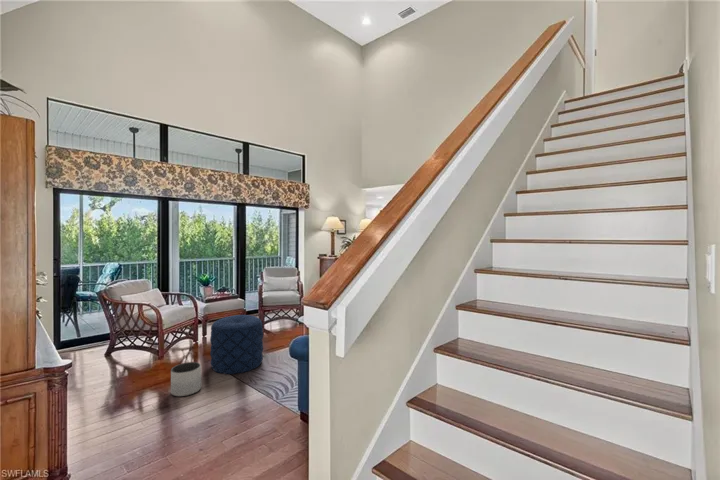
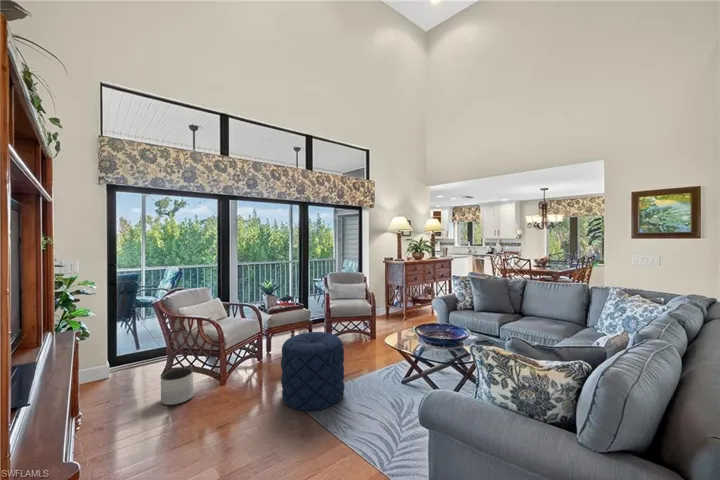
planter: present [171,362,201,397] -> present [161,368,194,405]

